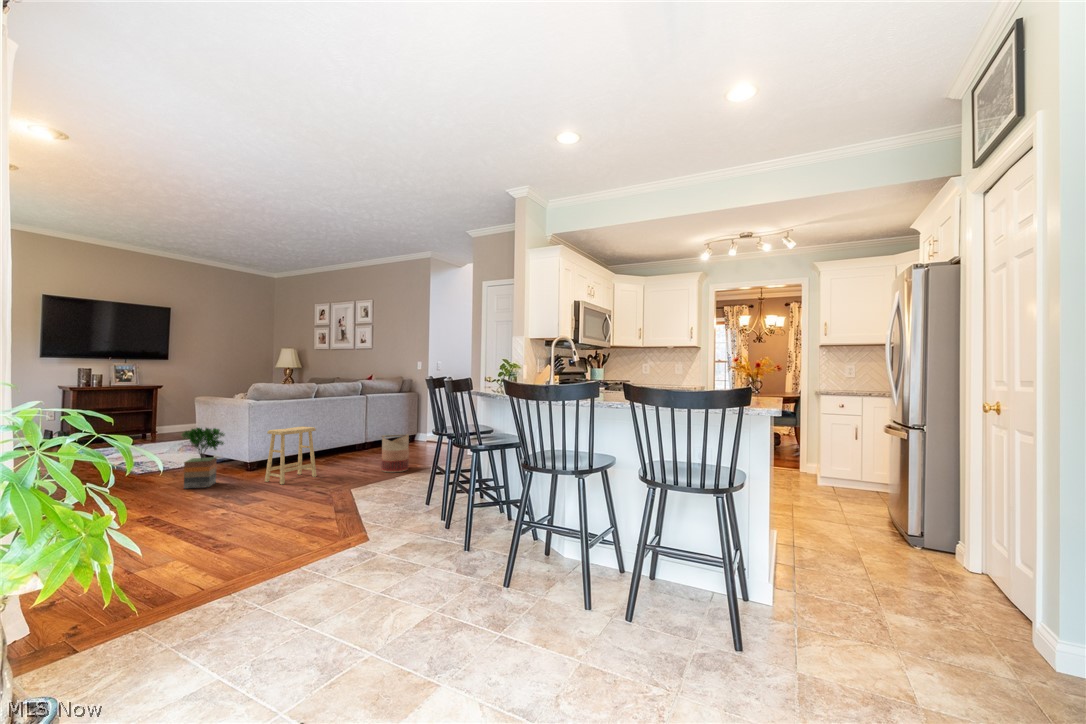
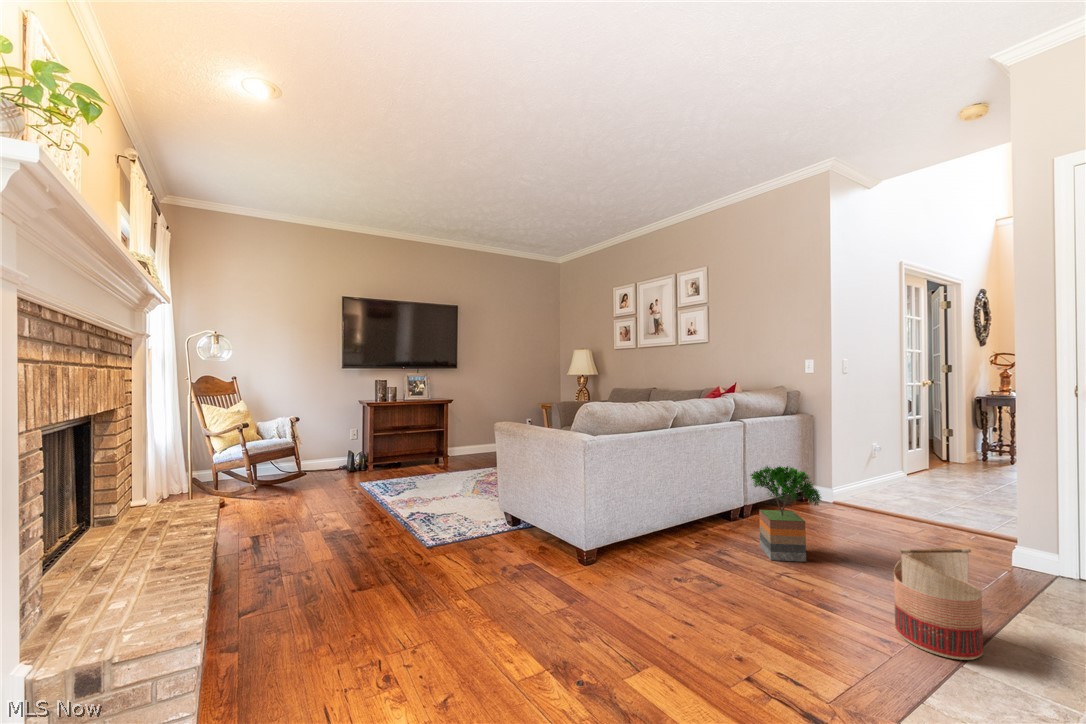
footstool: present [265,426,317,484] -> none [648,514,755,684]
potted tree: present [182,428,225,488] -> present [750,466,821,562]

